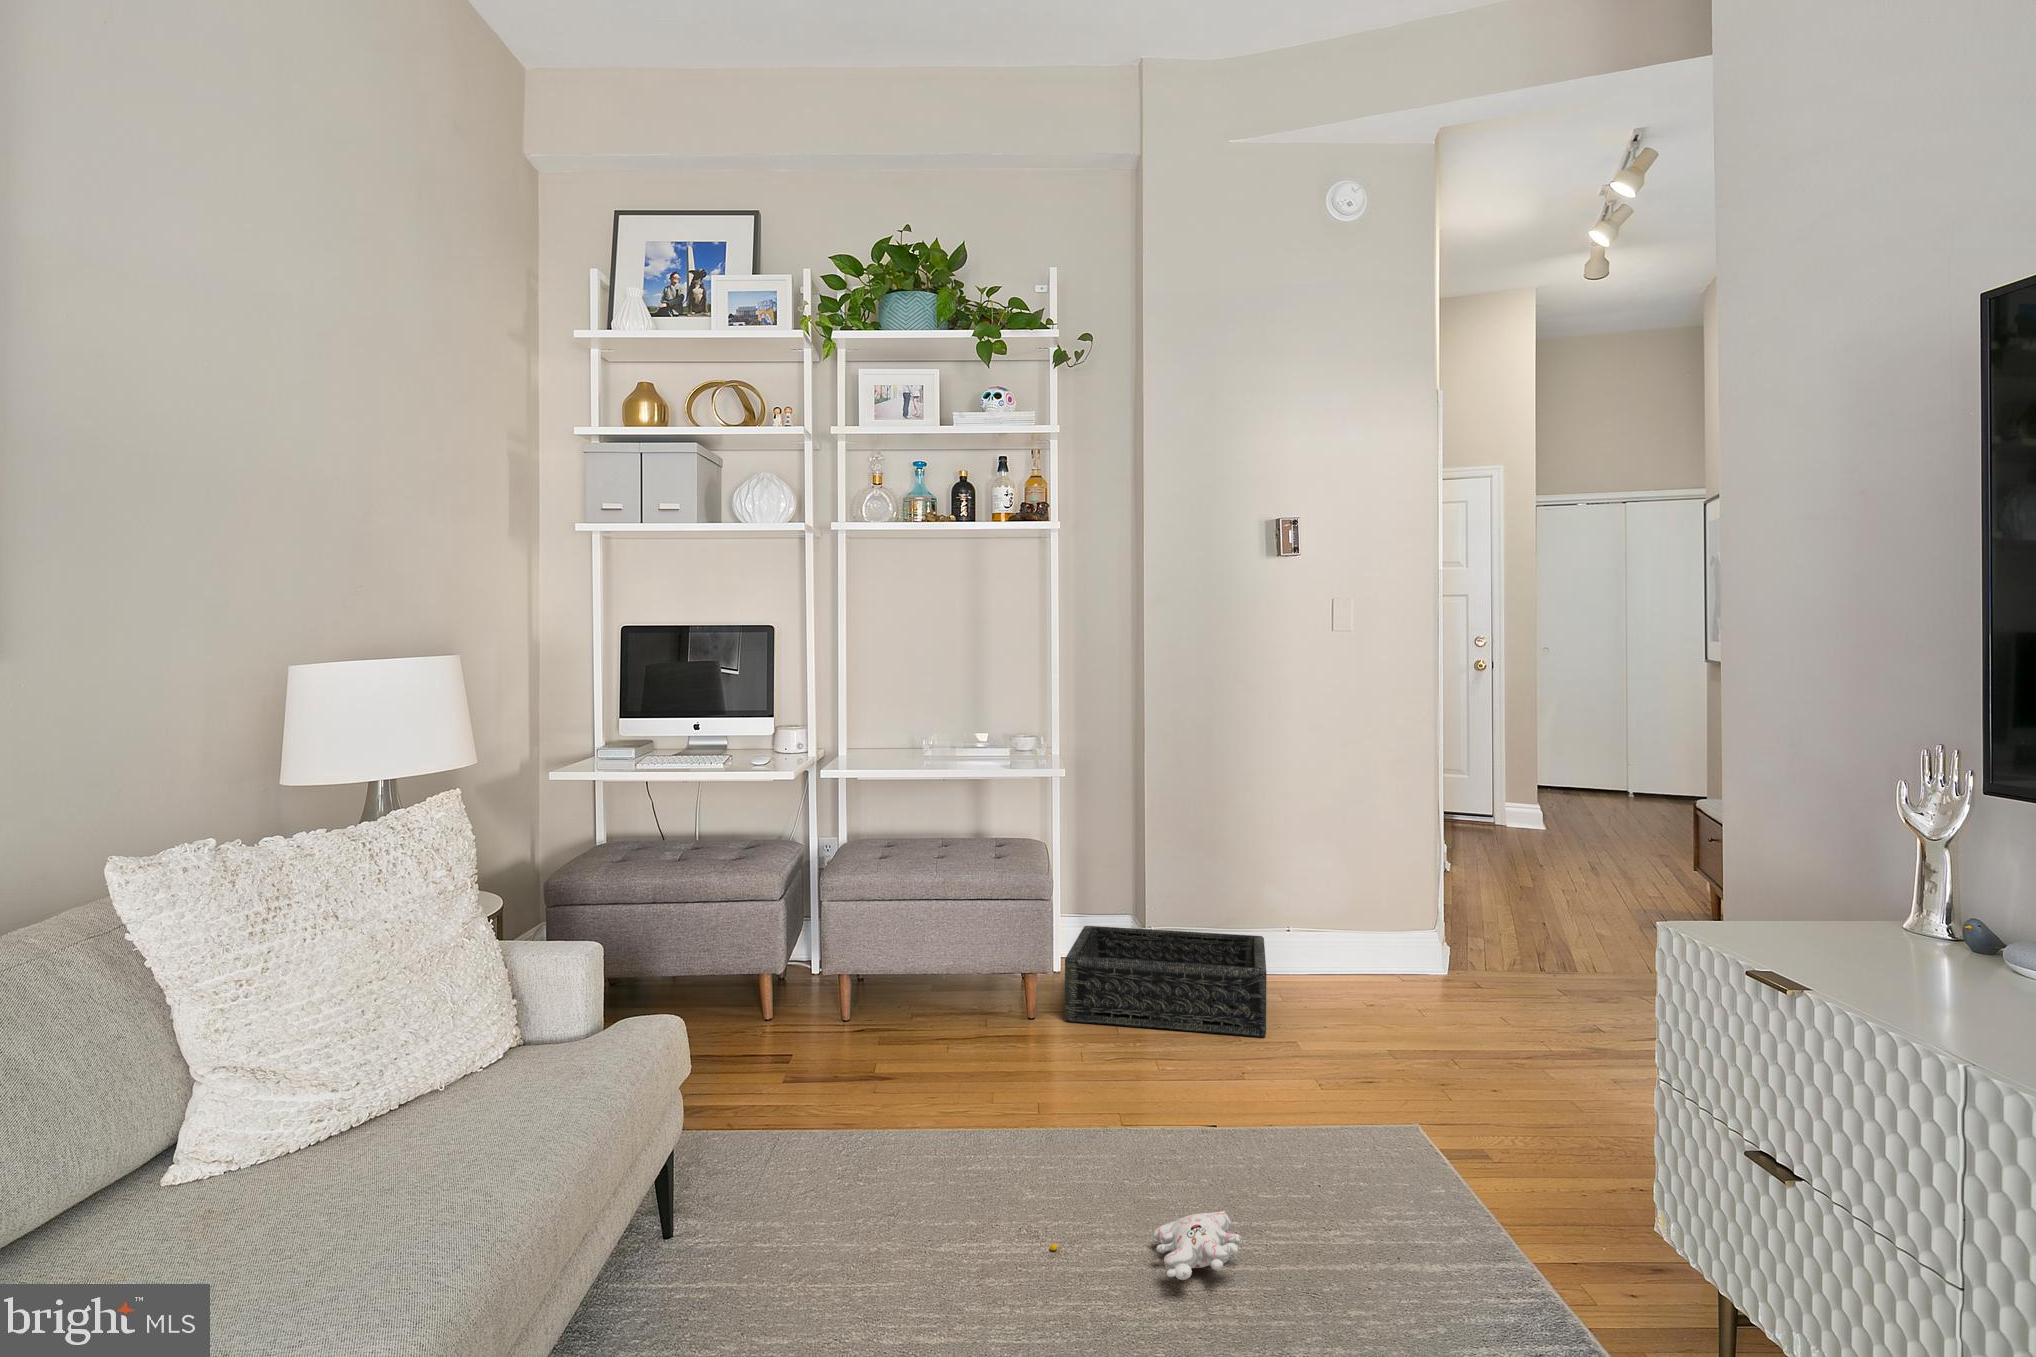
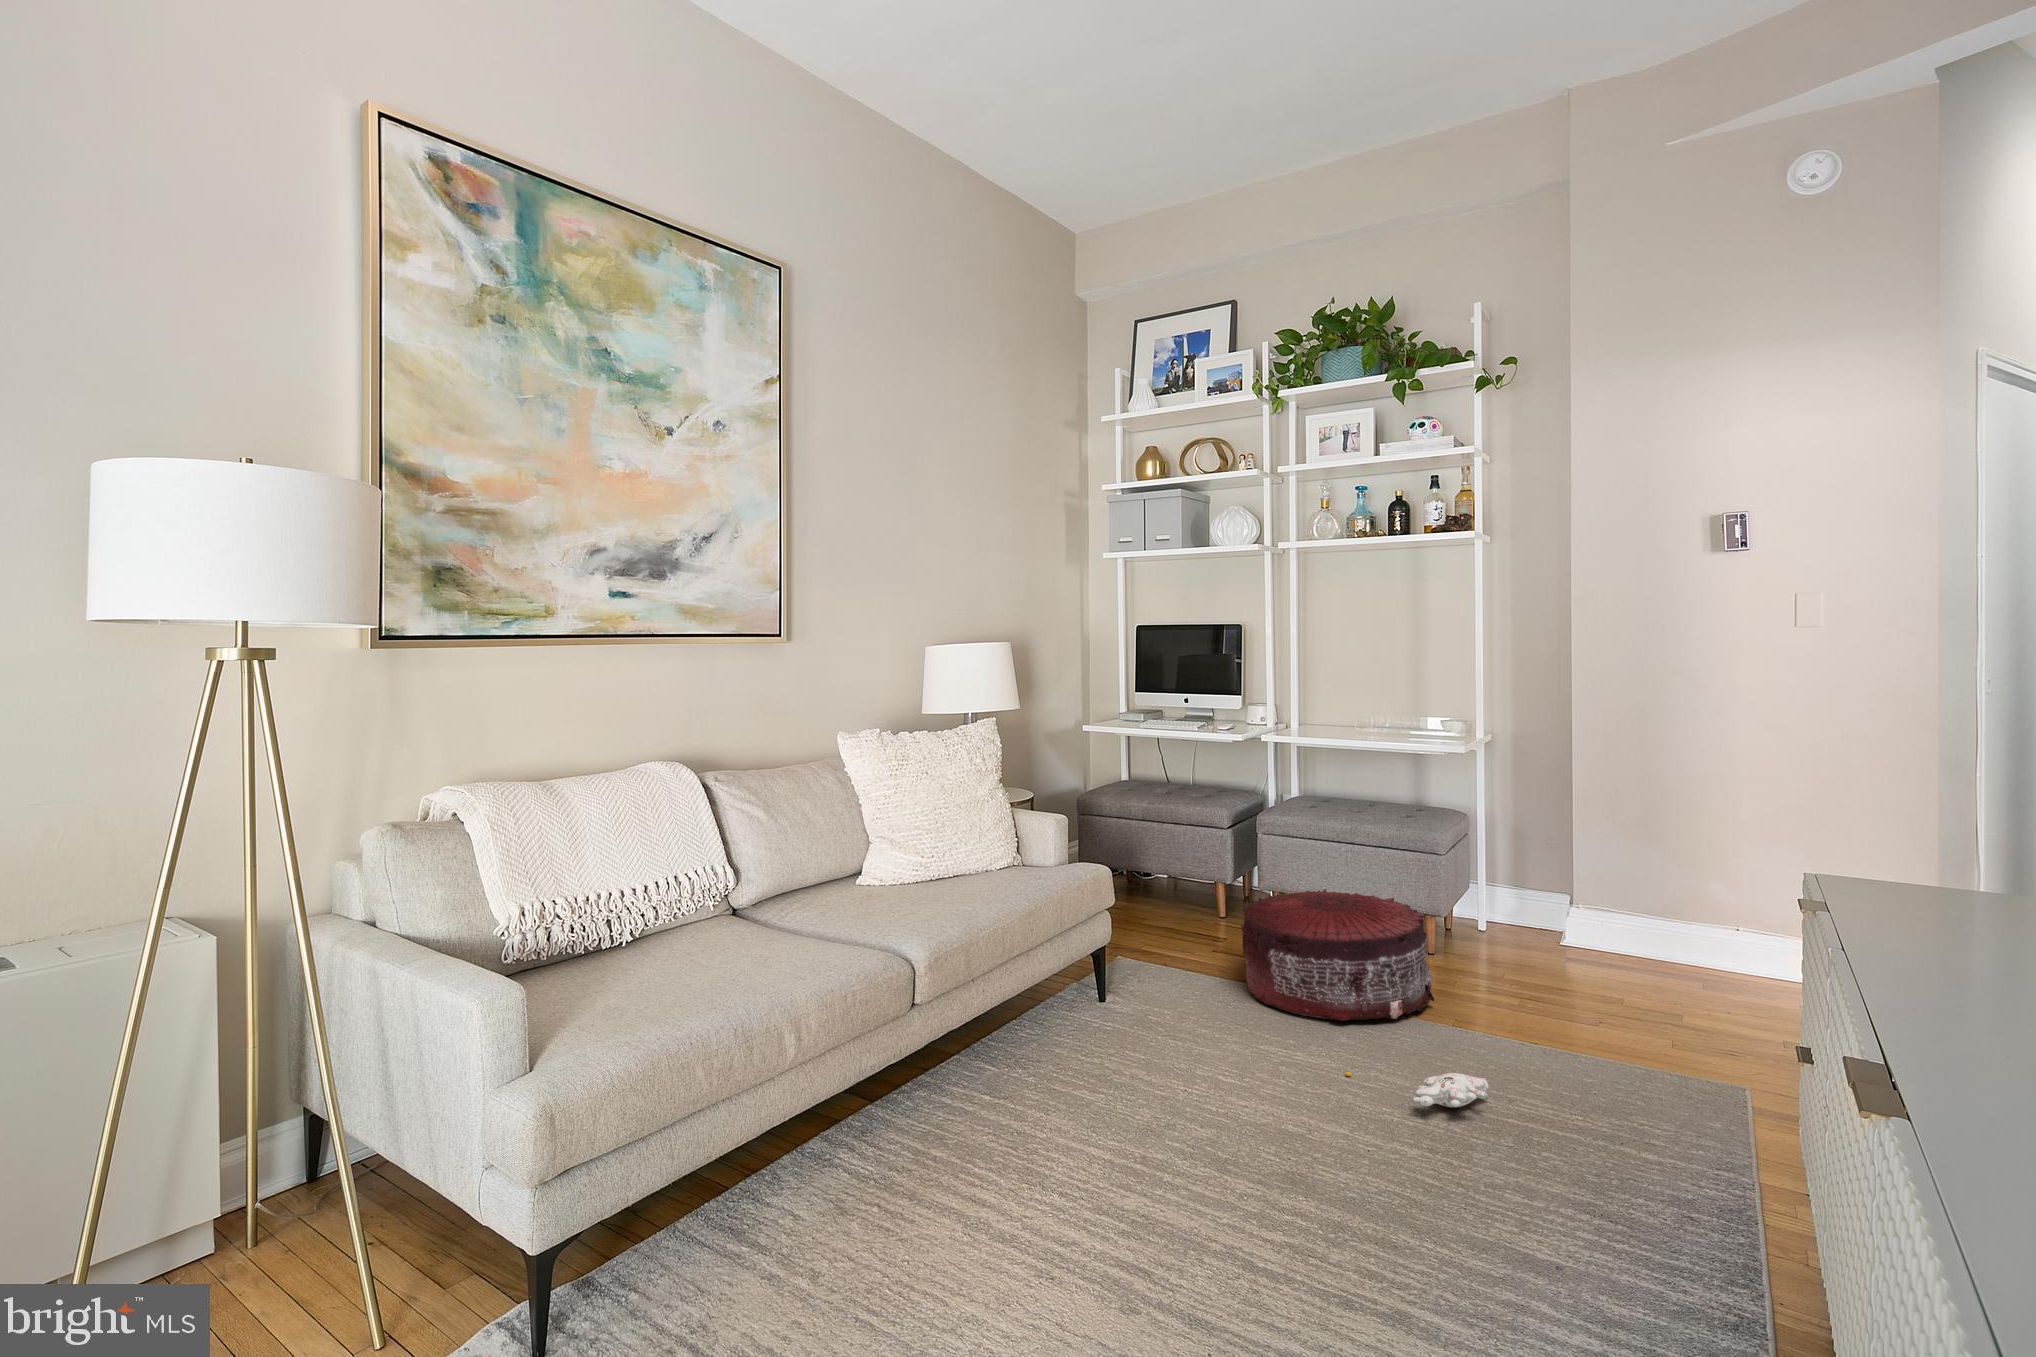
basket: present [1065,926,1267,1037] -> none [1460,885,1681,997]
pouf: none [838,966,1084,1157] -> present [1241,889,1434,1021]

